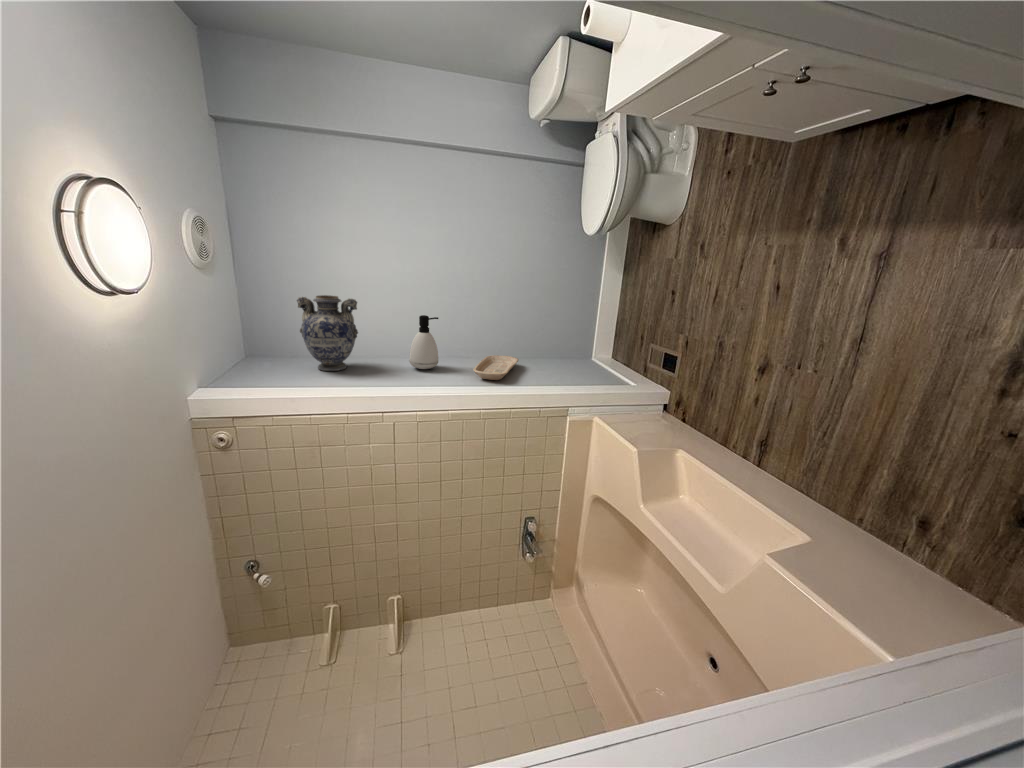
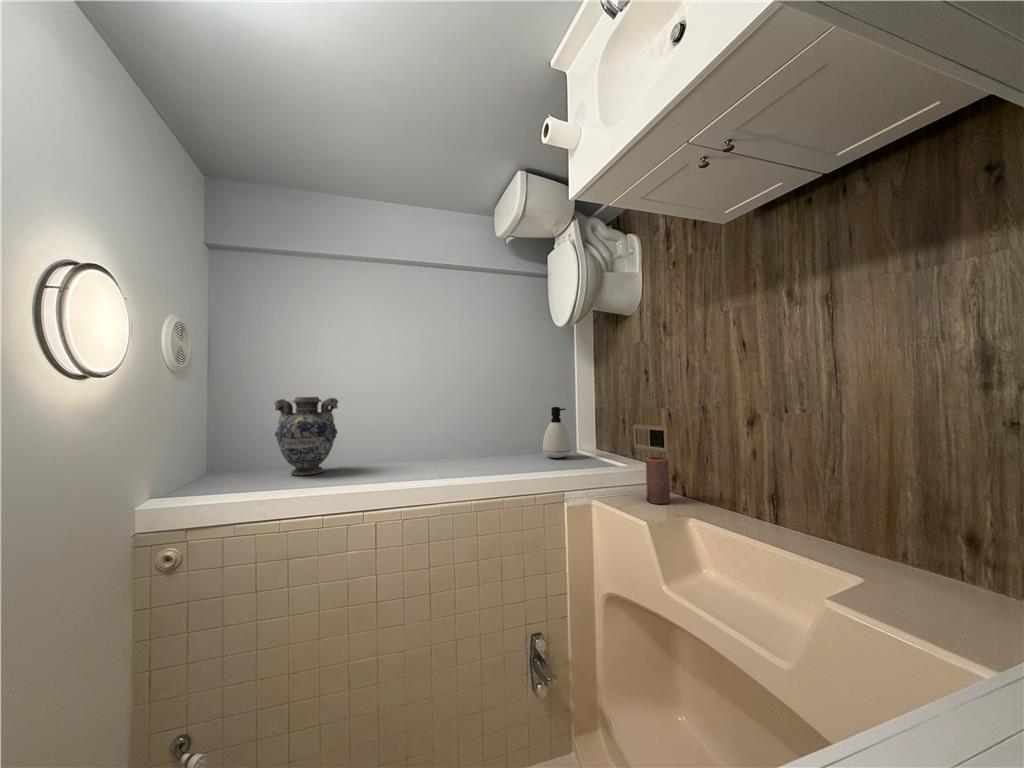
soap dispenser: present [409,315,438,369] -> present [543,407,570,458]
tray: present [474,355,519,380] -> none [460,449,505,469]
candle: none [645,385,674,430] -> present [646,456,670,504]

